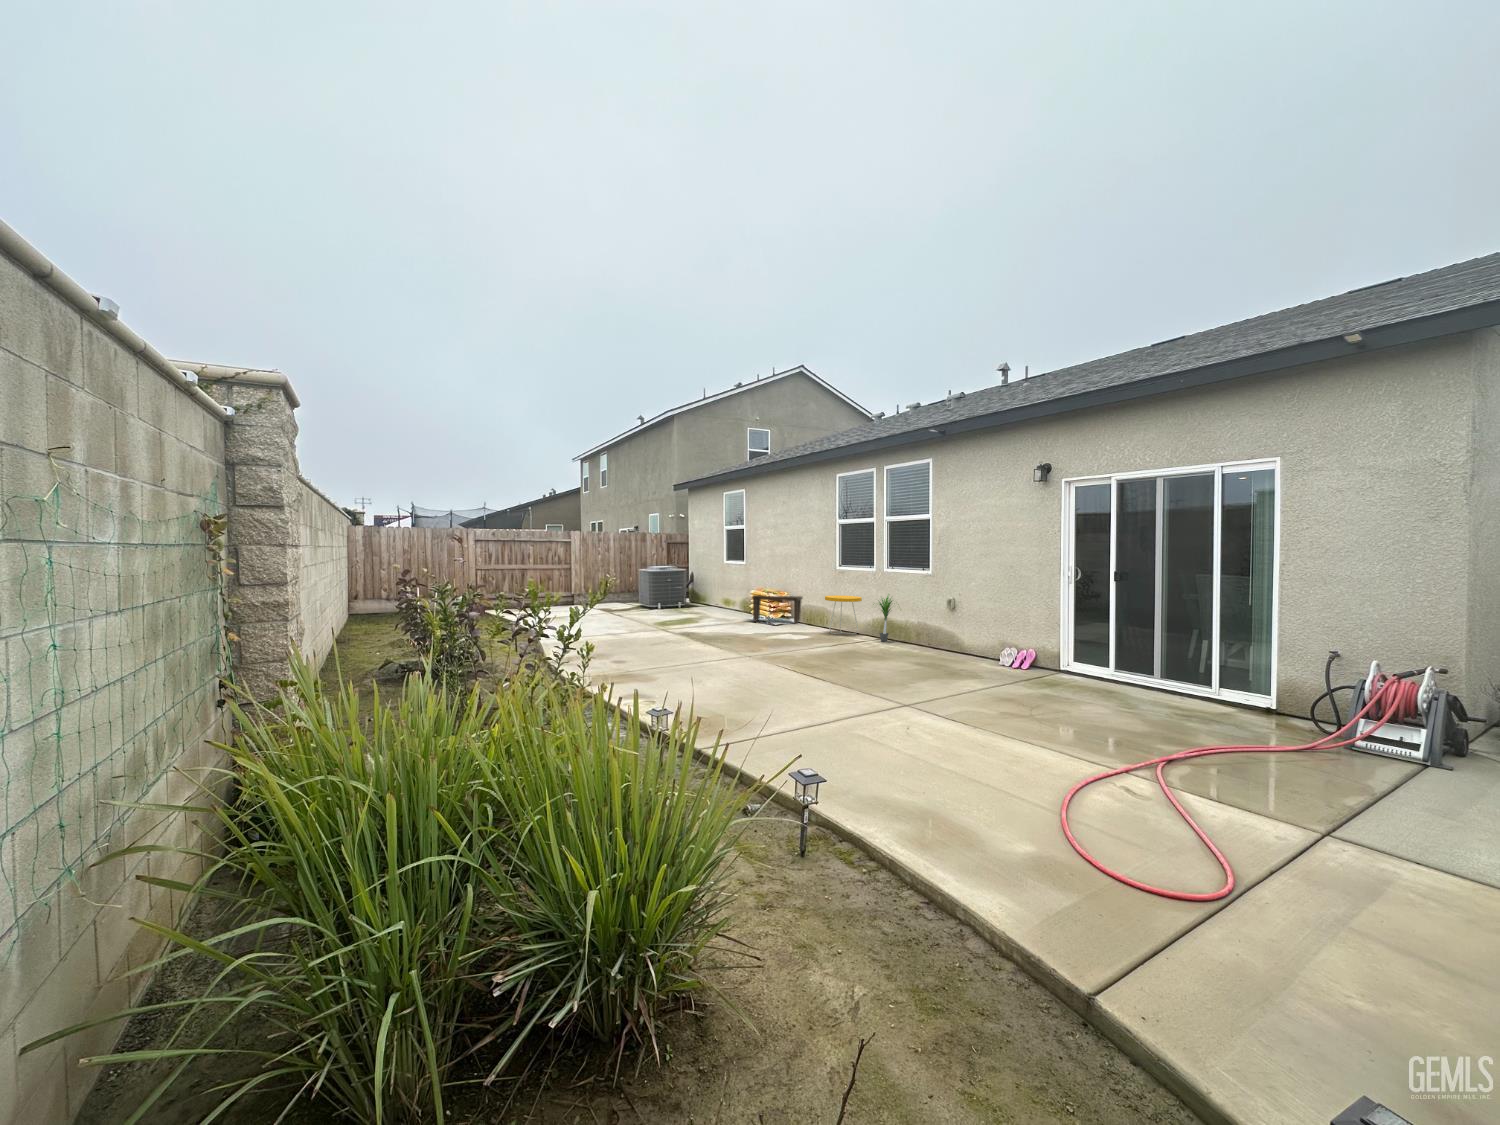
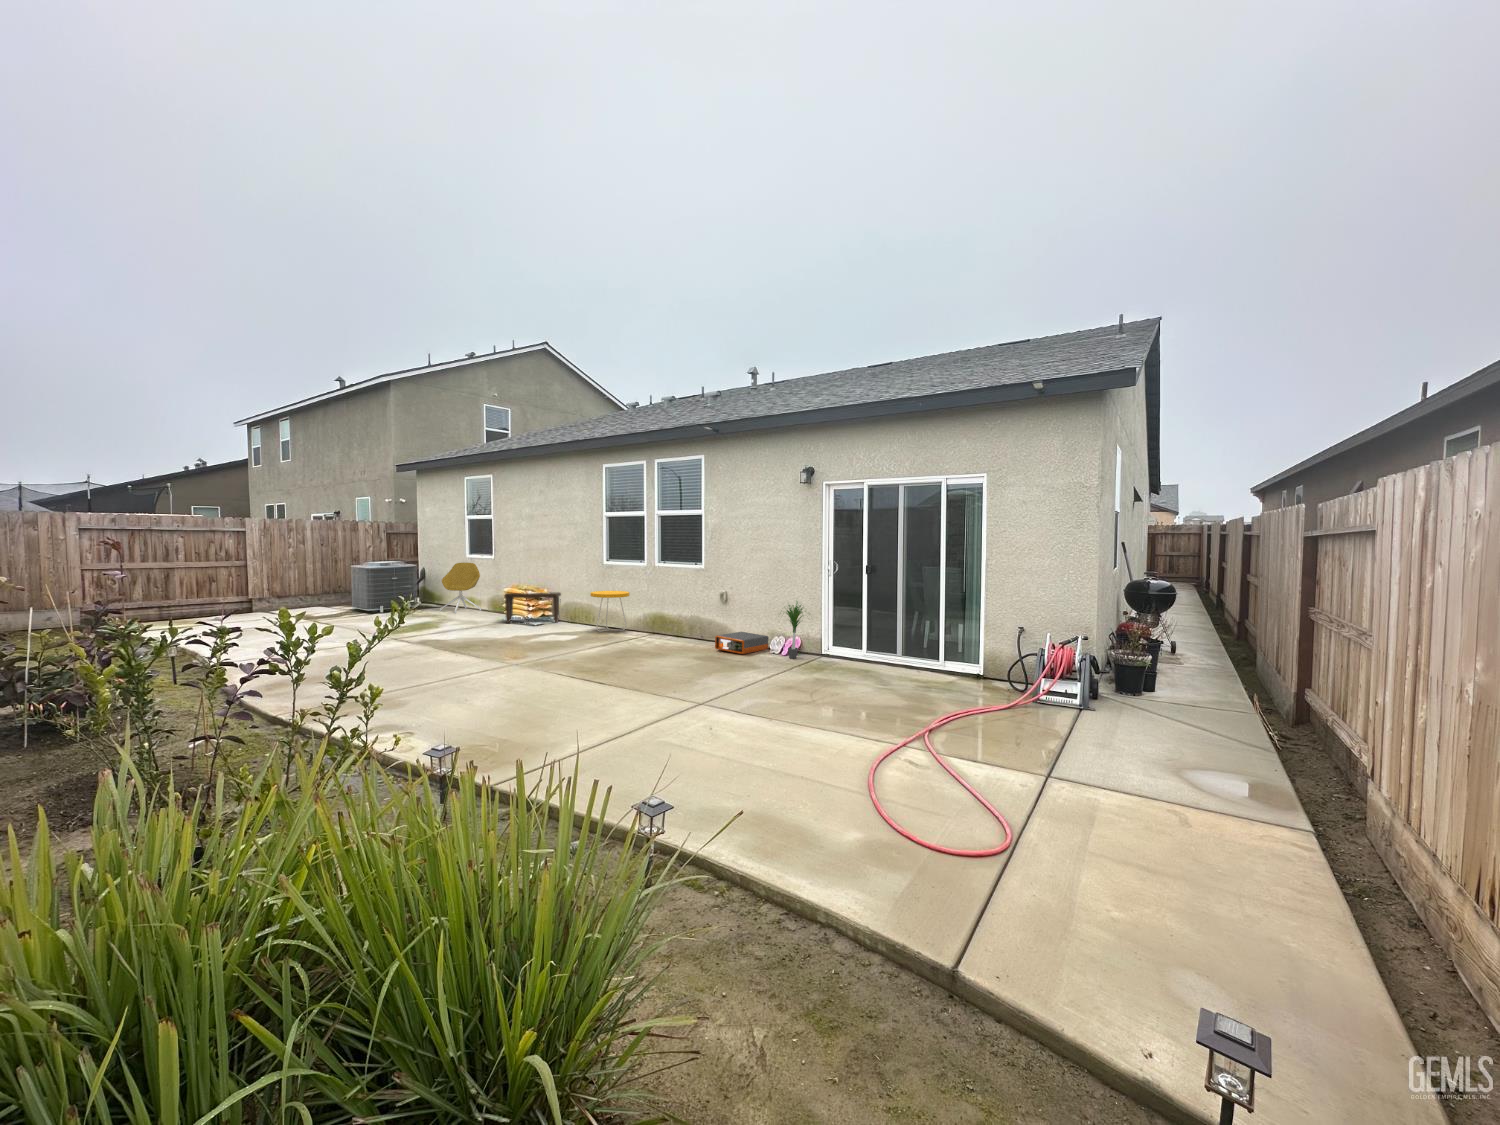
chair: none [704,568,737,612] -> present [440,563,481,613]
potted plant: present [879,596,892,642] -> present [786,602,803,658]
storage box: none [940,641,1000,663] -> present [715,632,768,654]

